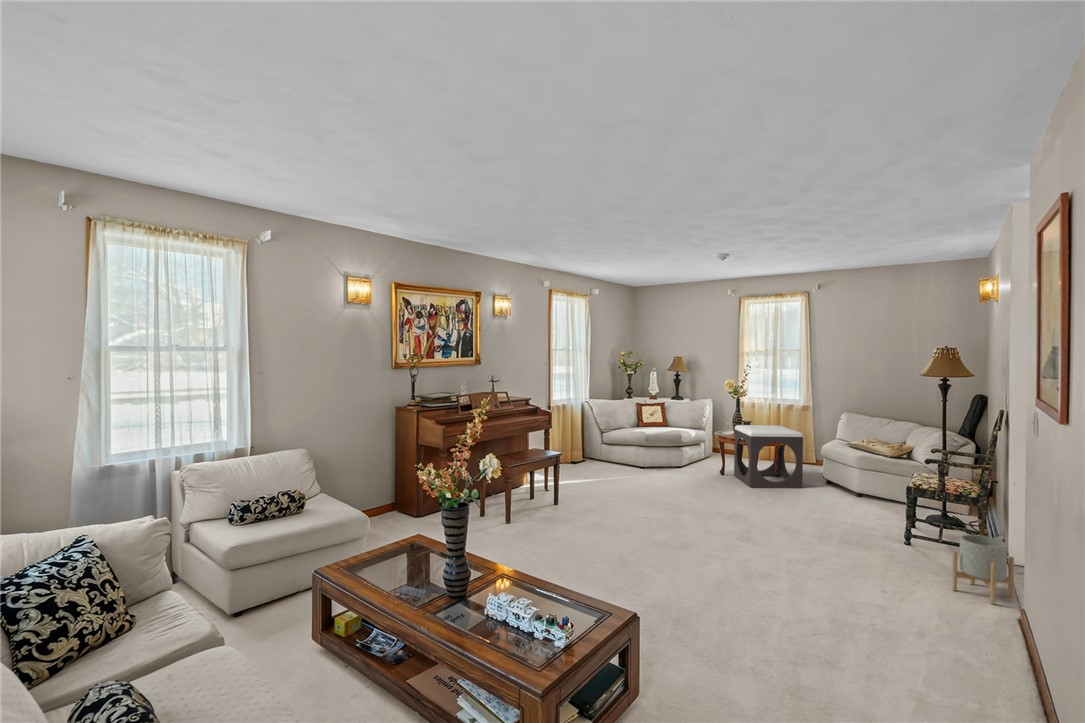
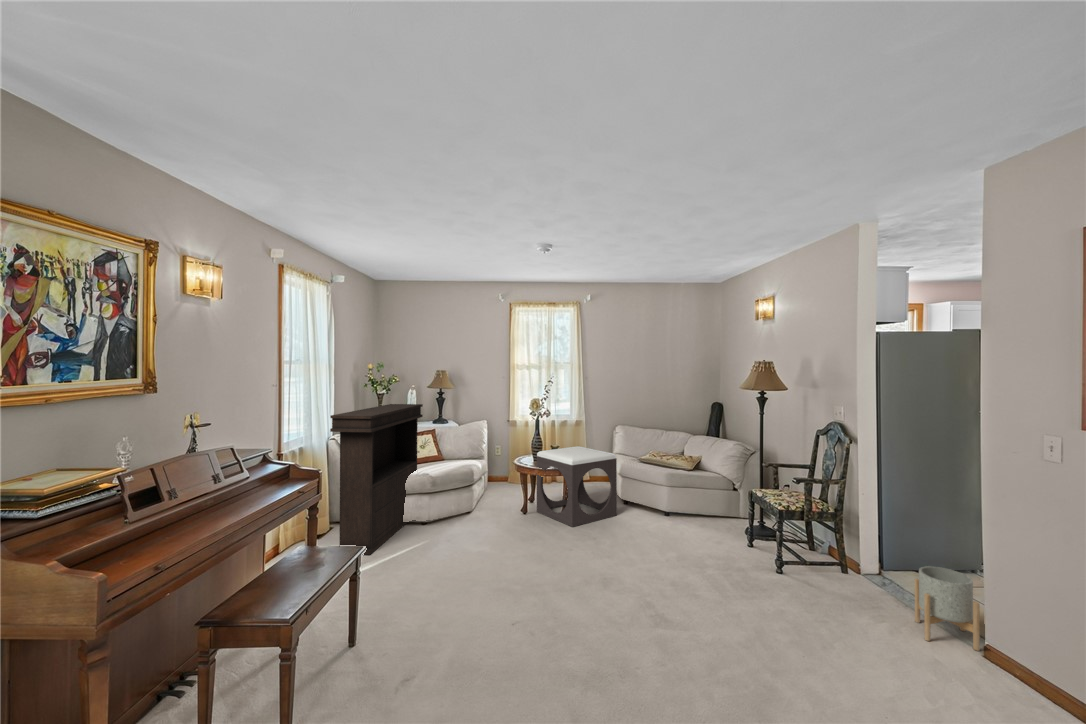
console table: none [573,381,648,477] -> present [330,404,423,555]

